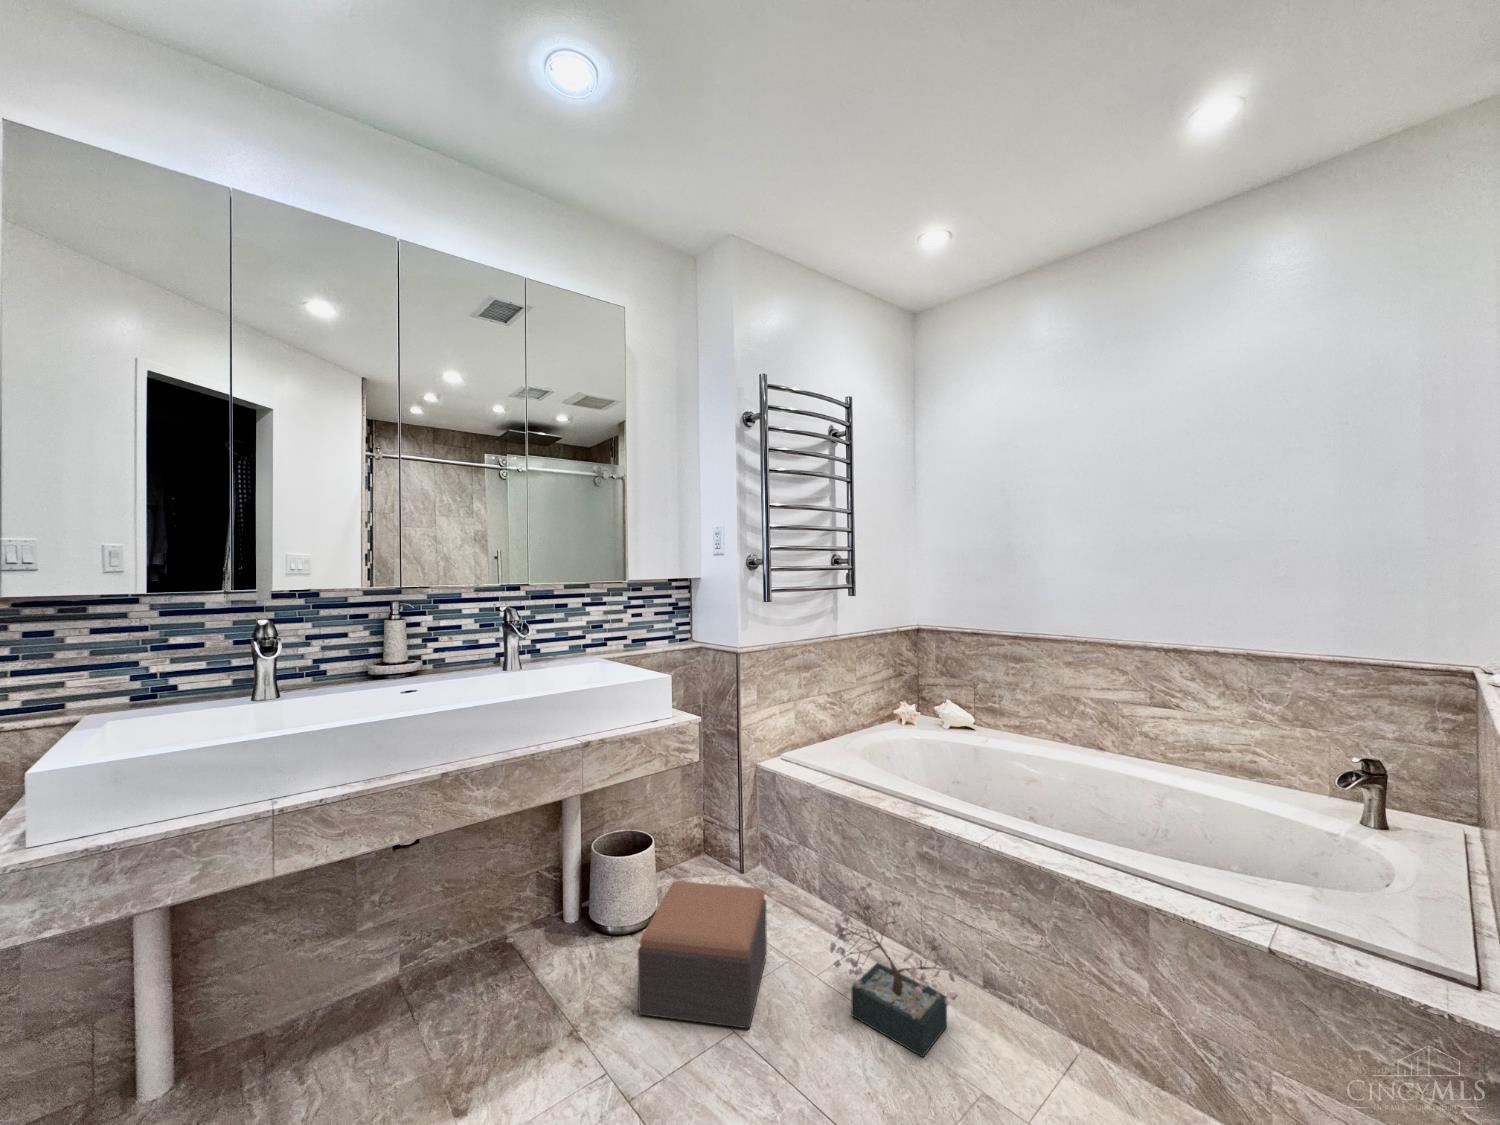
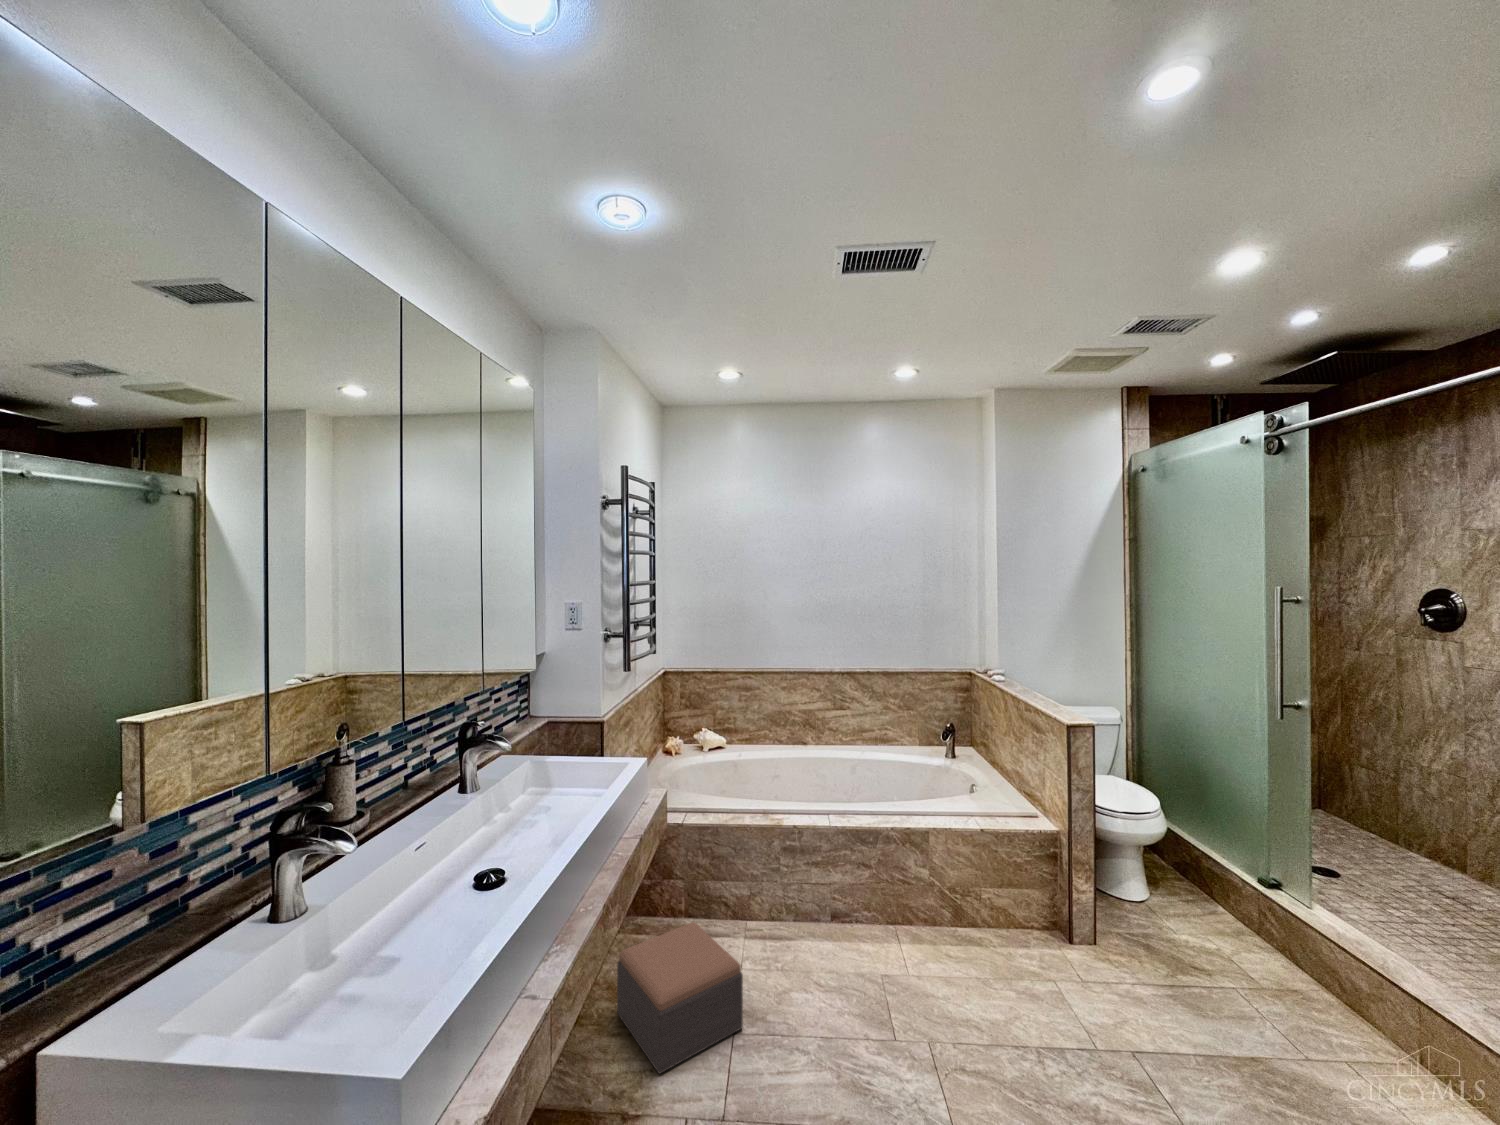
decorative plant: present [826,883,963,1057] -> none [758,880,856,981]

